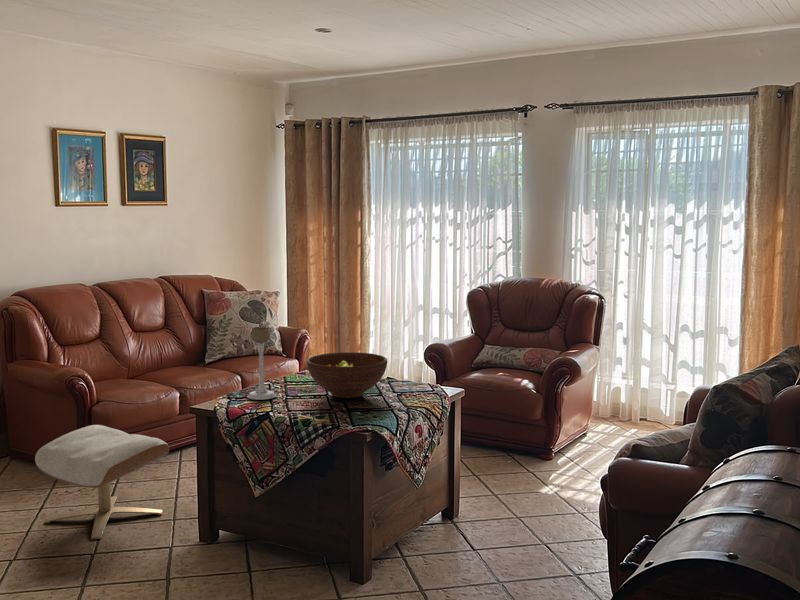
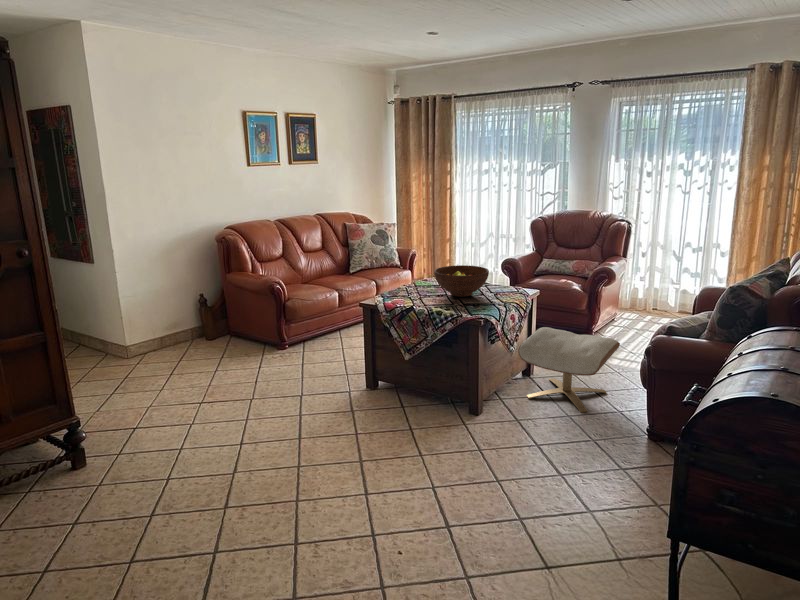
candle holder: present [247,327,276,400] -> none [395,249,414,298]
ottoman: present [35,425,169,539] -> present [518,327,620,412]

